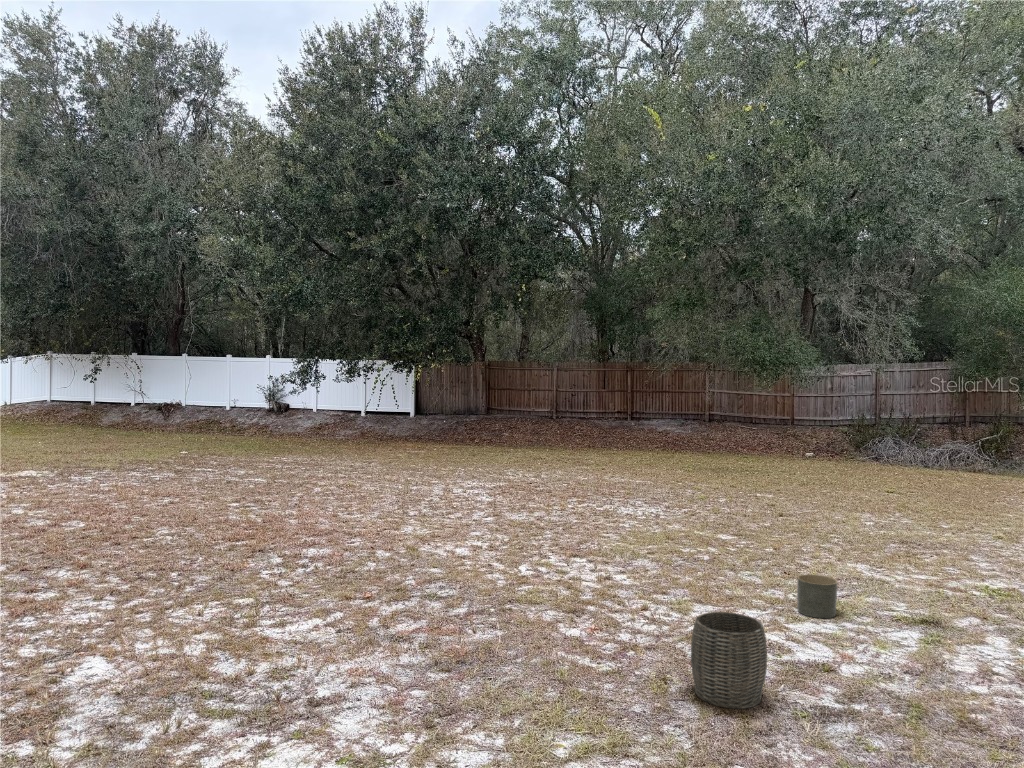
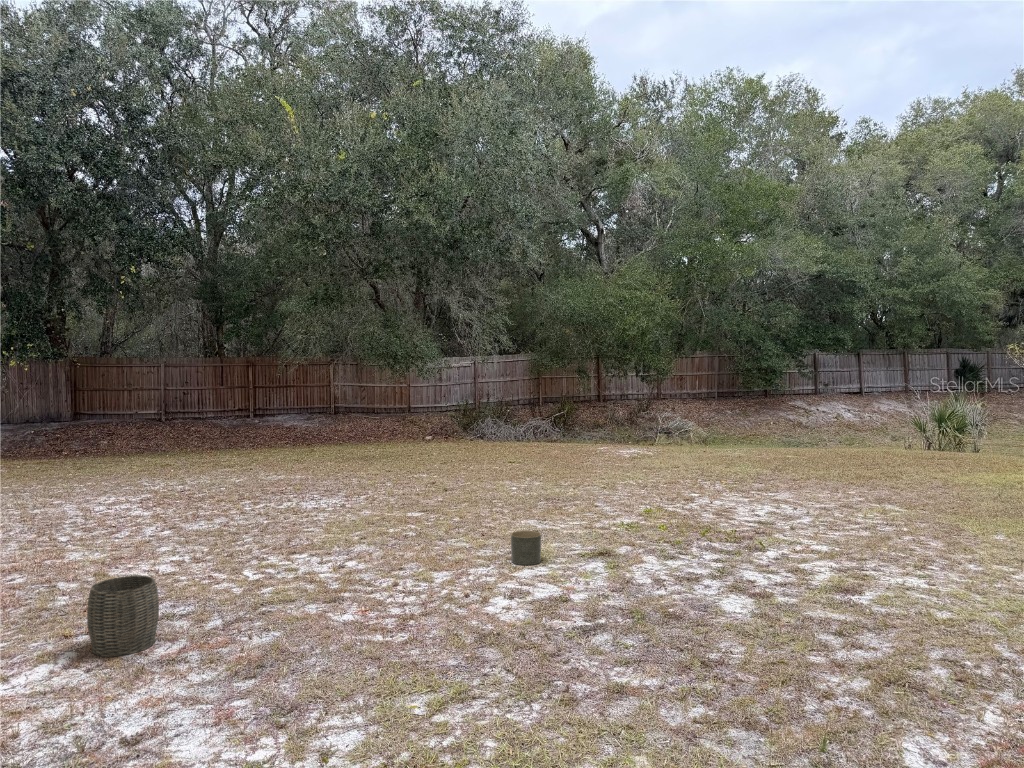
woven basket: present [691,612,767,709] -> present [87,576,159,657]

